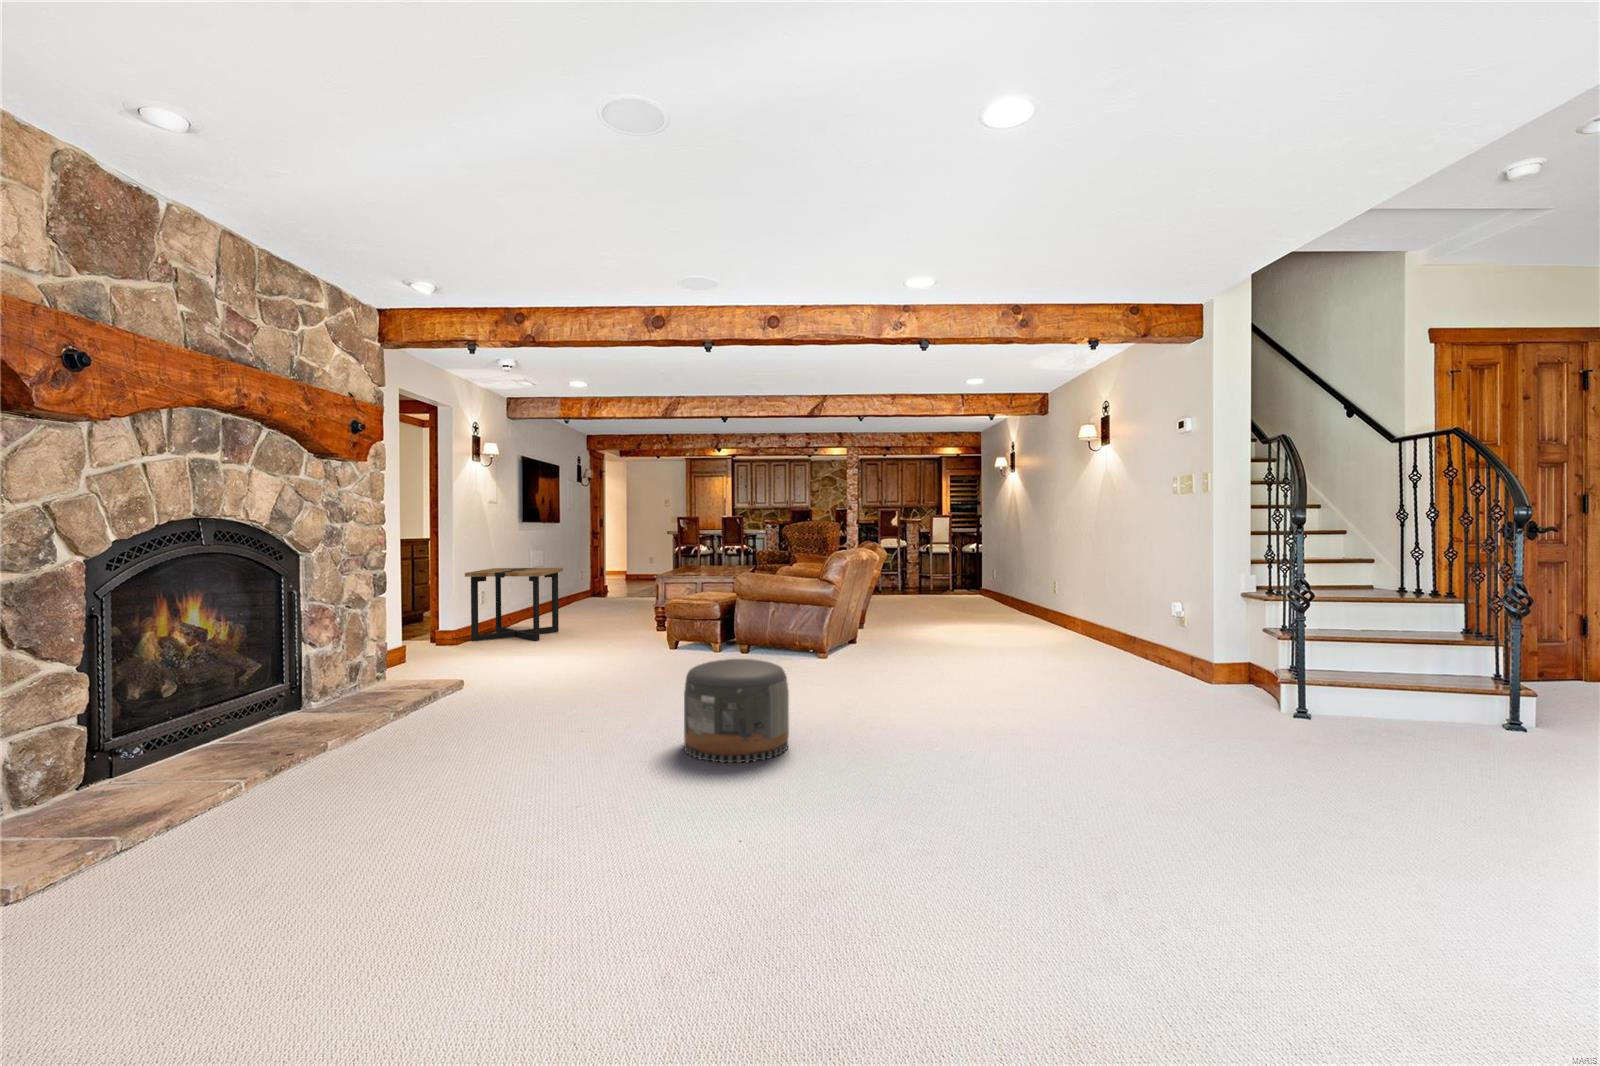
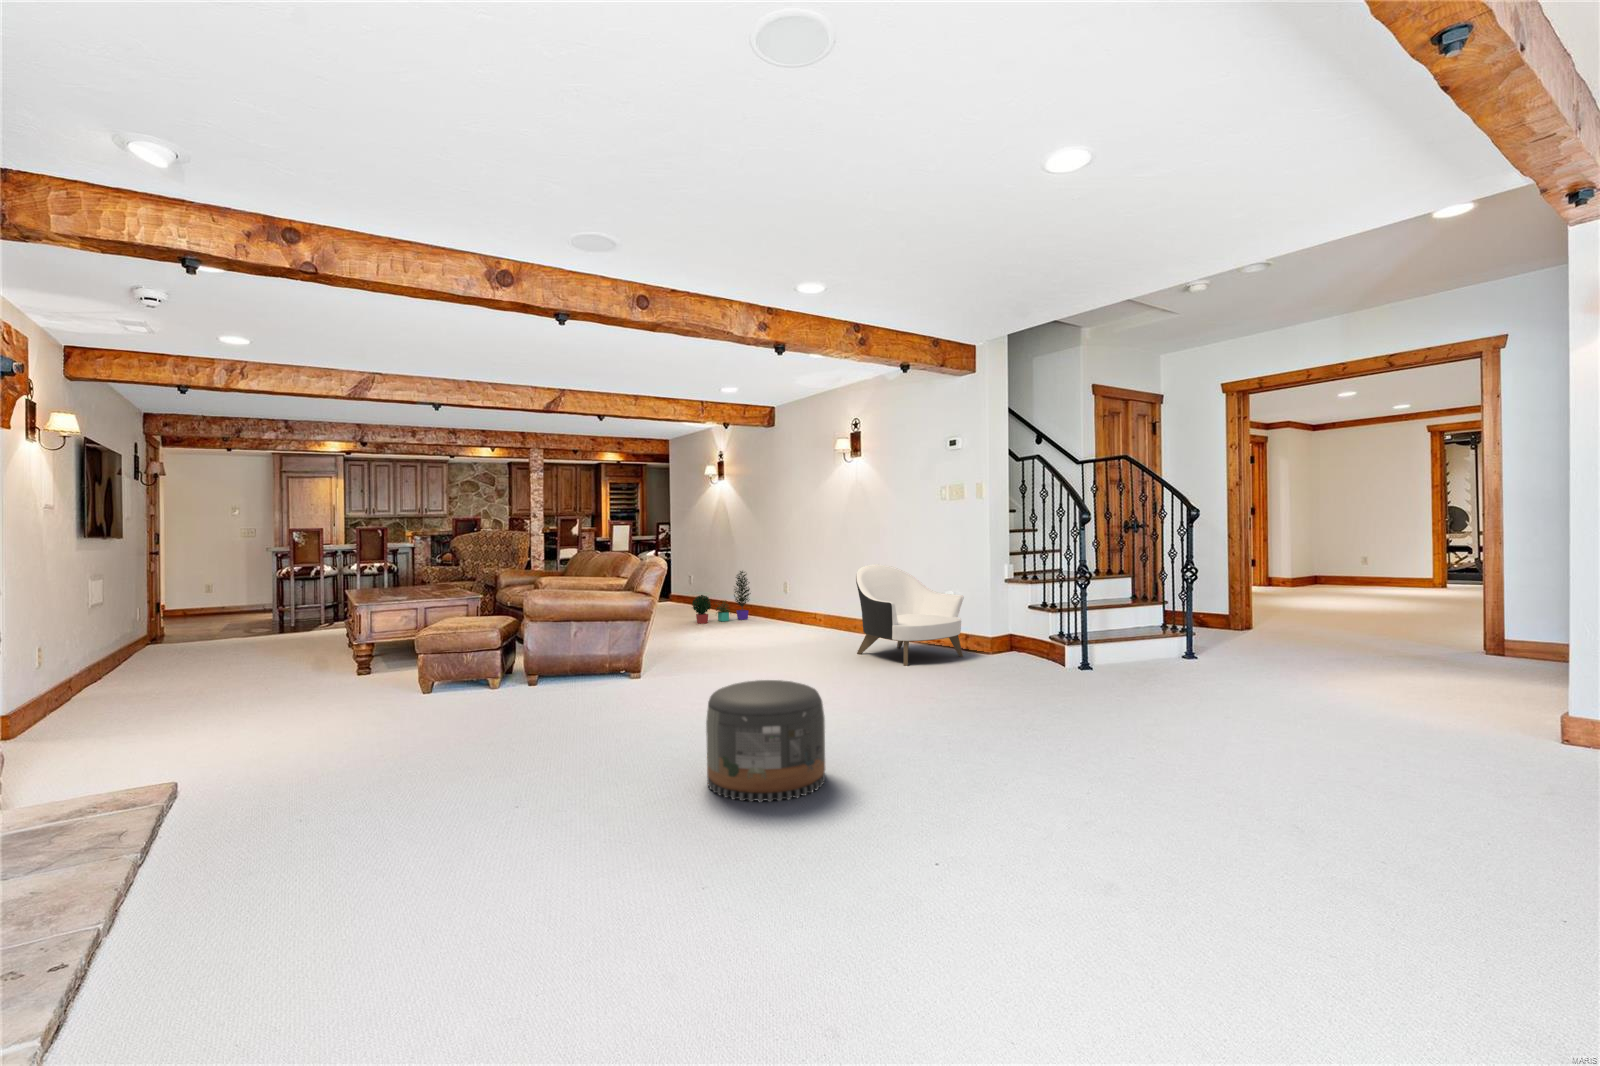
armchair: none [1052,565,1183,681] -> present [856,564,964,666]
potted plant: none [963,566,1031,617] -> present [692,571,751,624]
side table: present [465,568,563,641] -> none [46,602,209,728]

